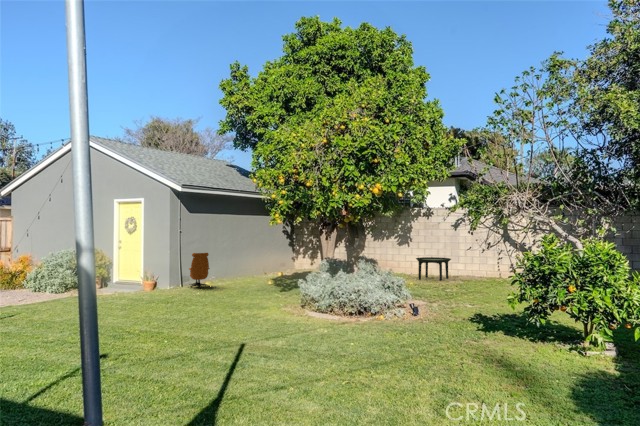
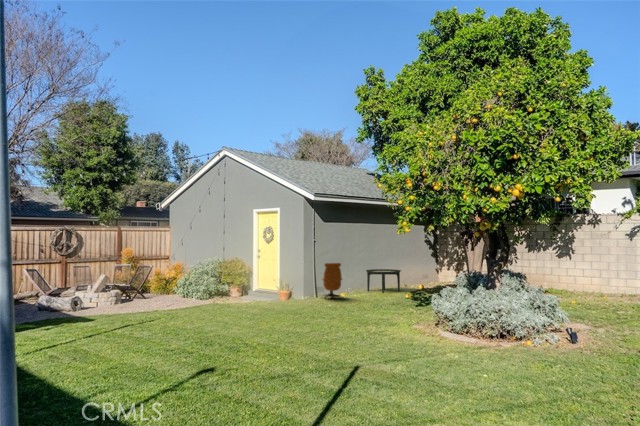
round table: present [416,257,451,281] -> present [366,269,401,293]

